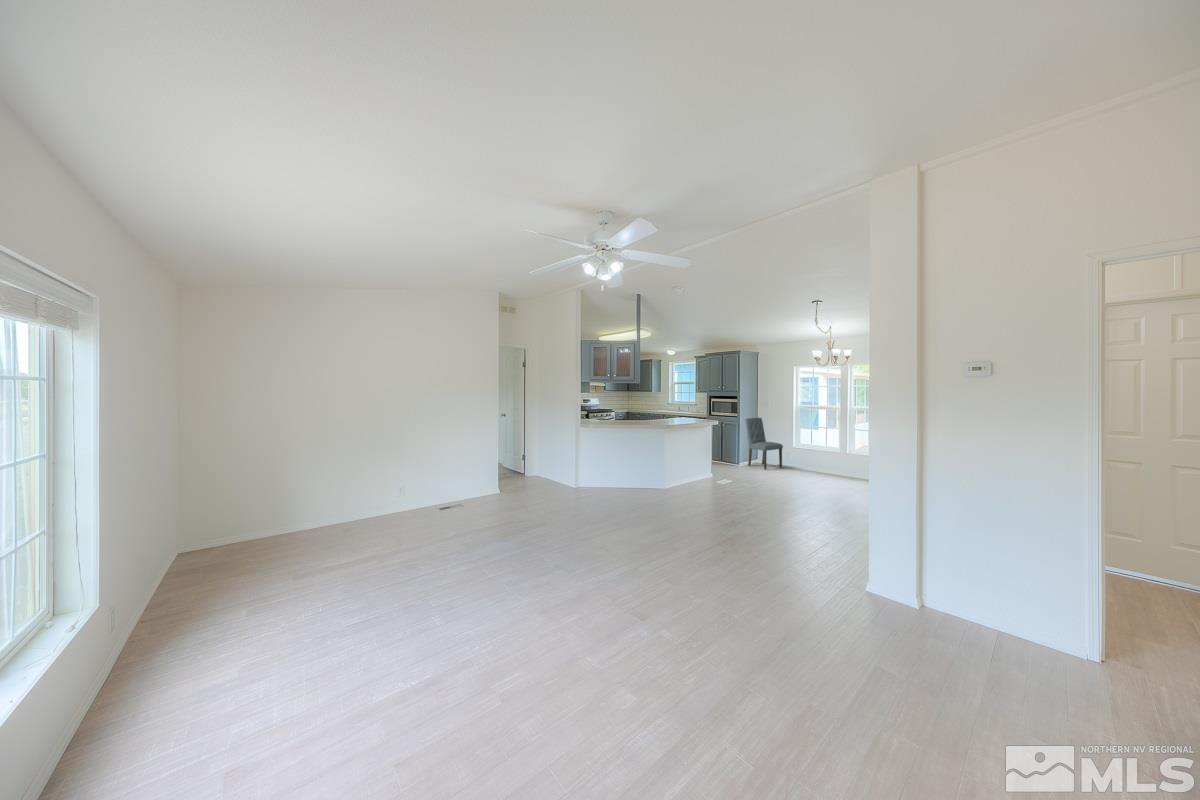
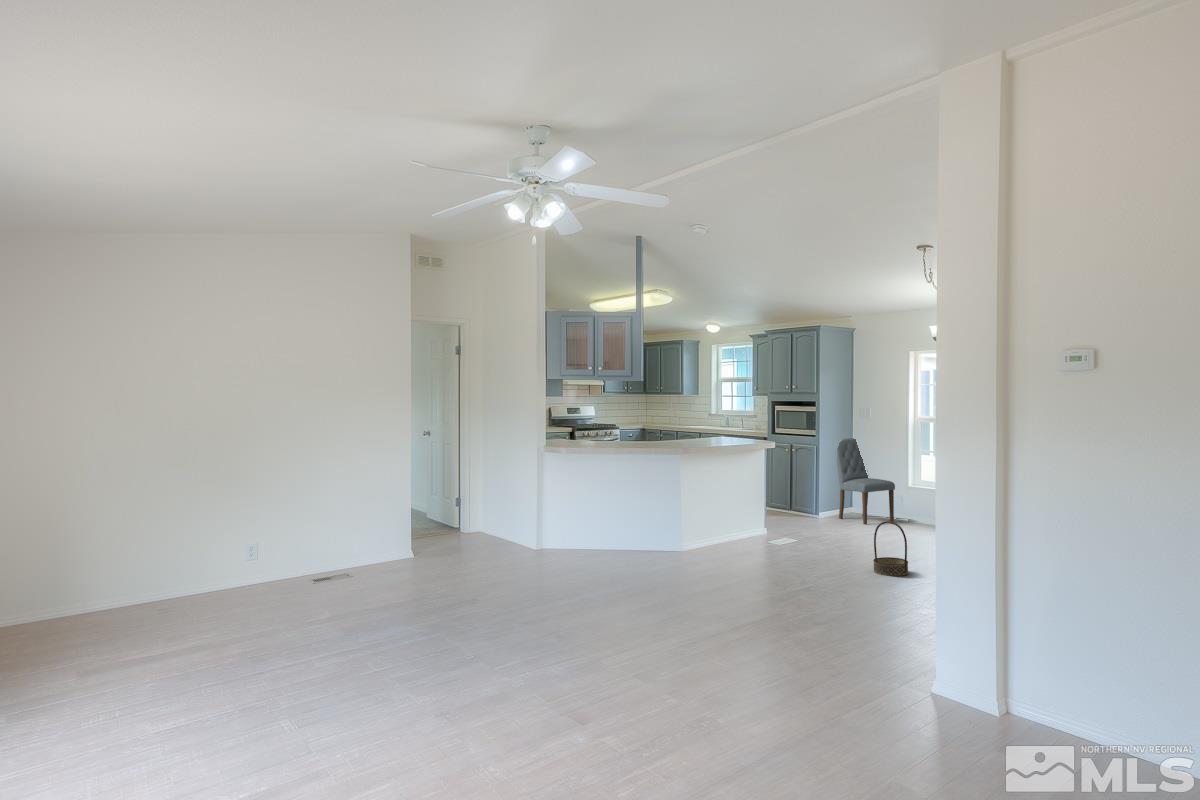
basket: none [782,475,806,511] -> present [873,521,908,576]

